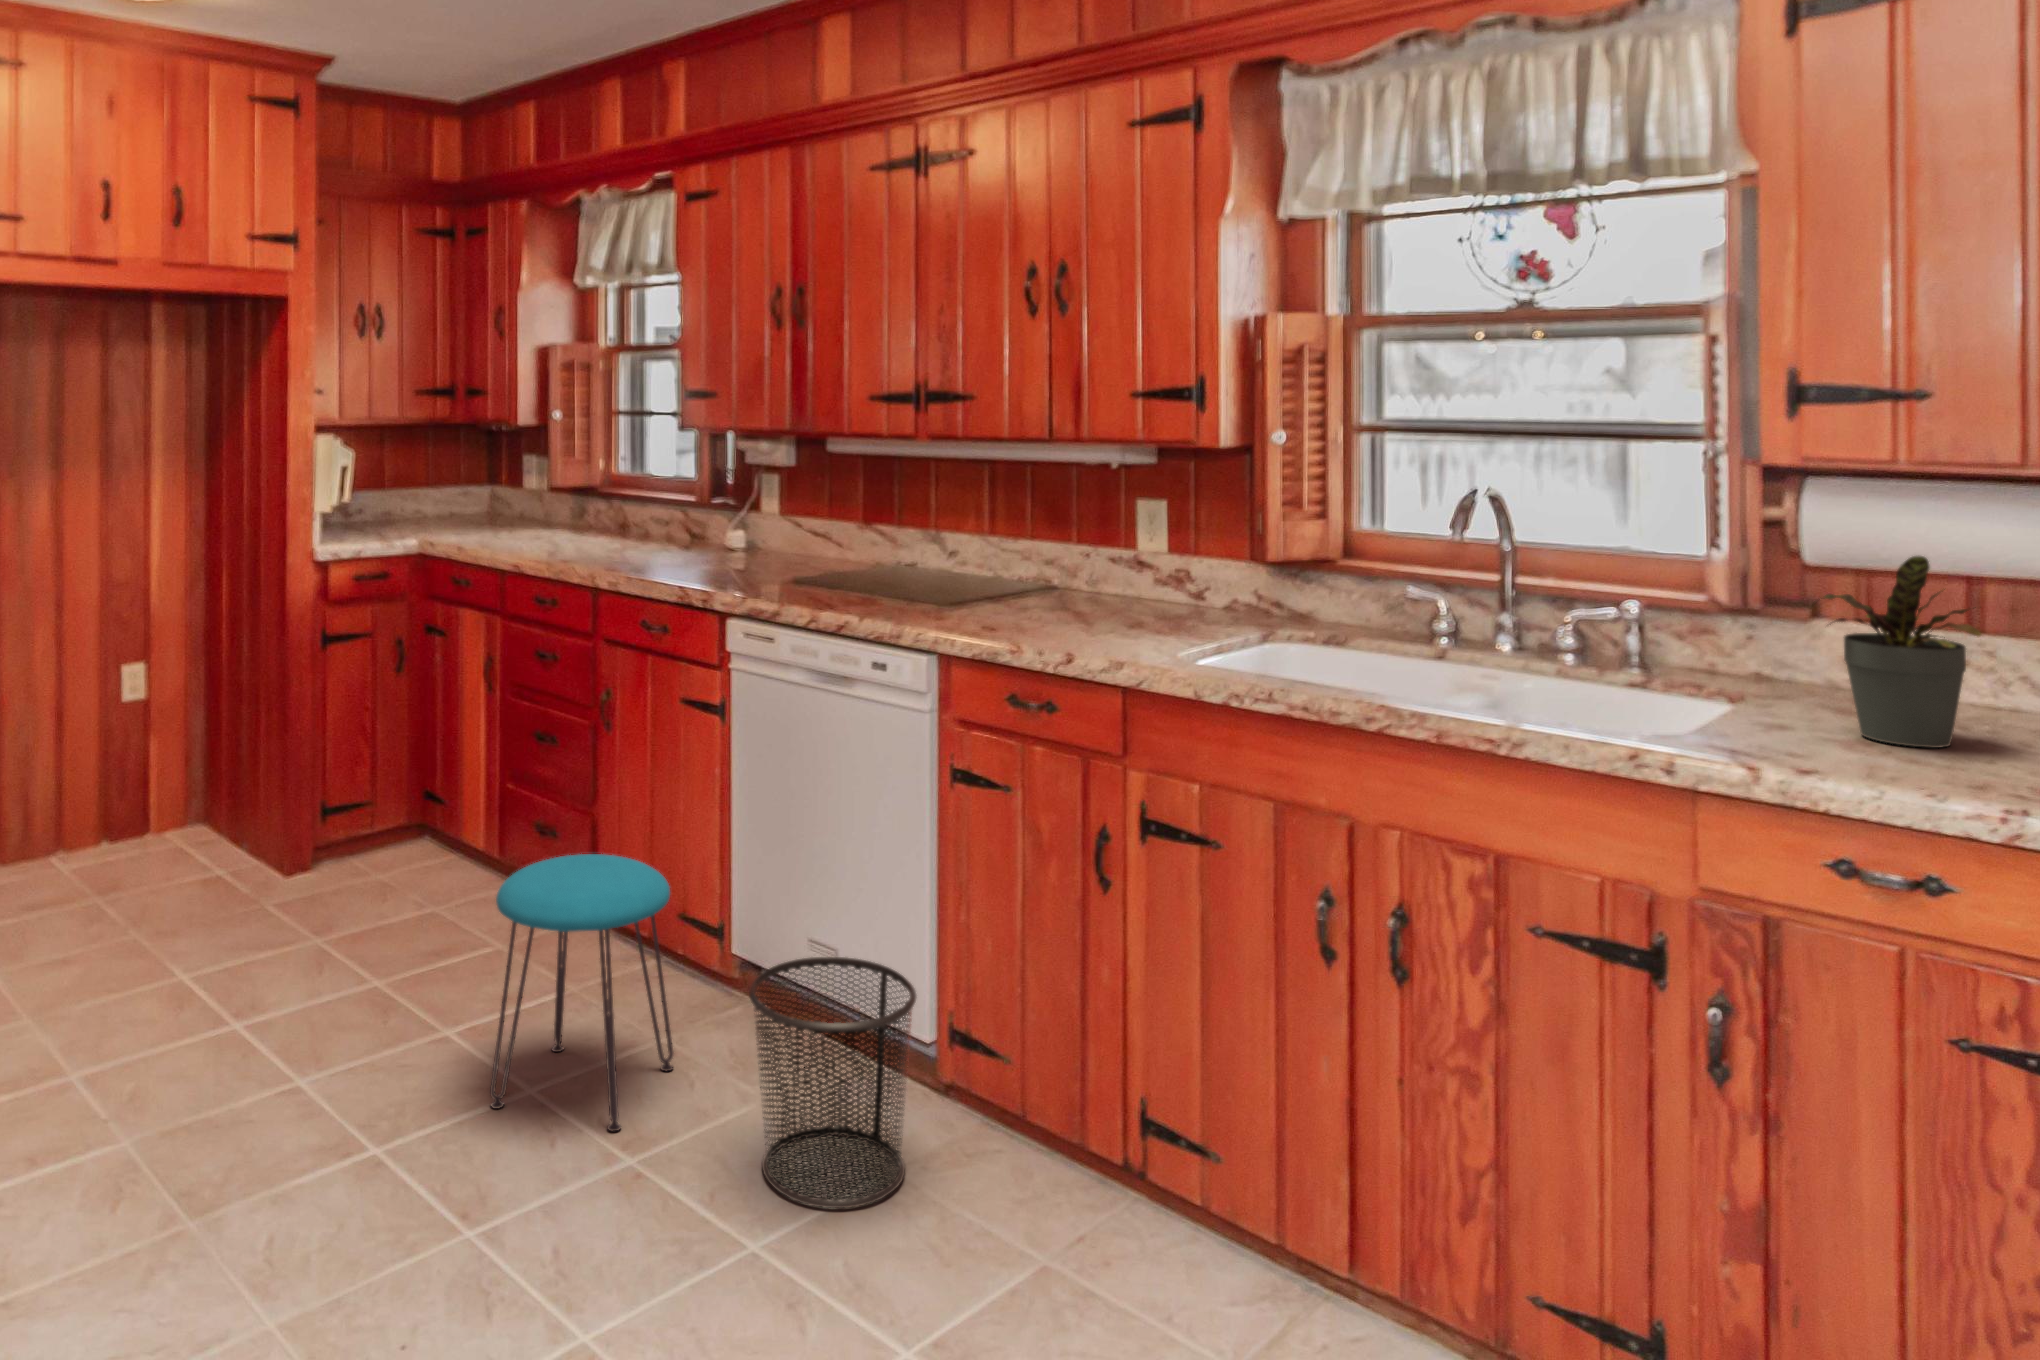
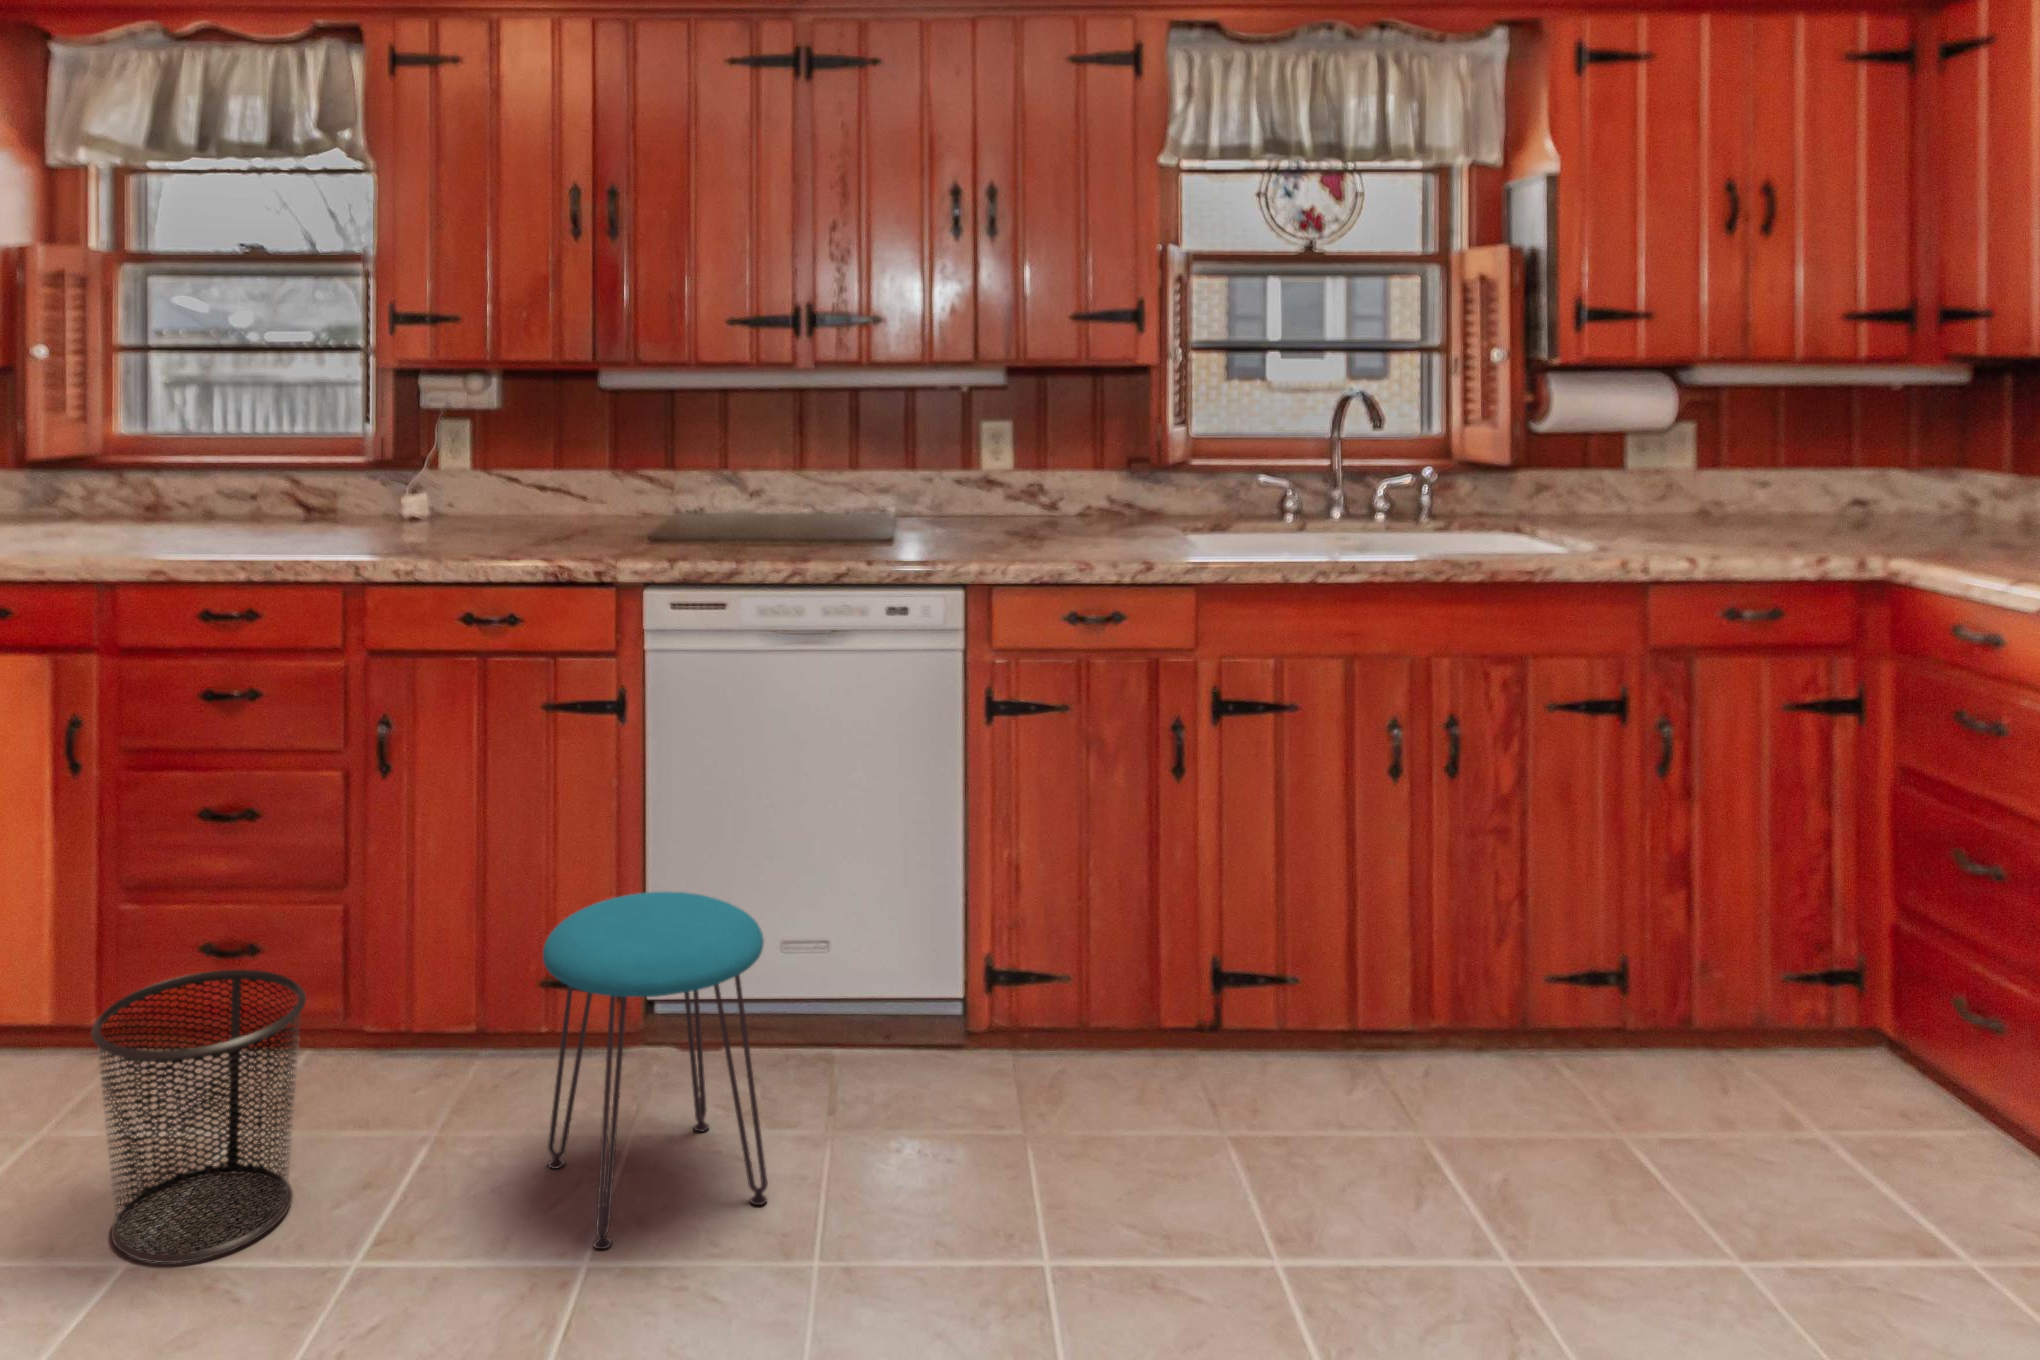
potted plant: present [1824,556,1981,748] -> none [1627,421,1730,544]
waste bin: present [749,957,917,1208] -> present [91,970,306,1263]

